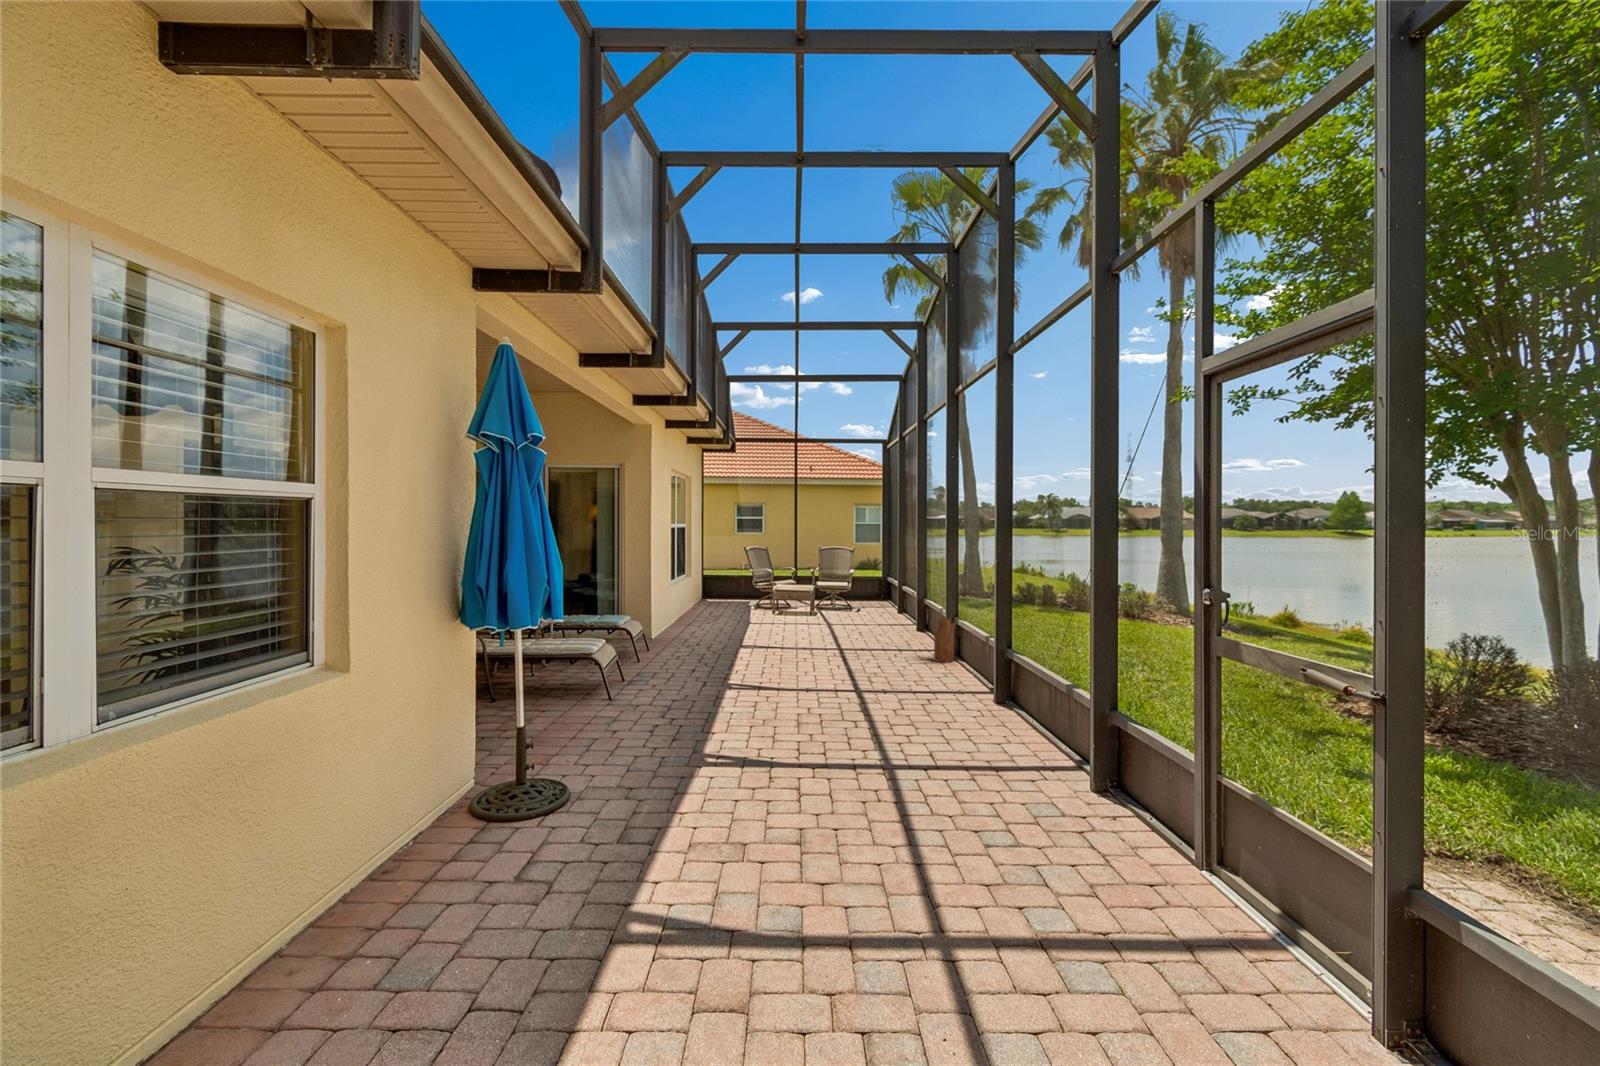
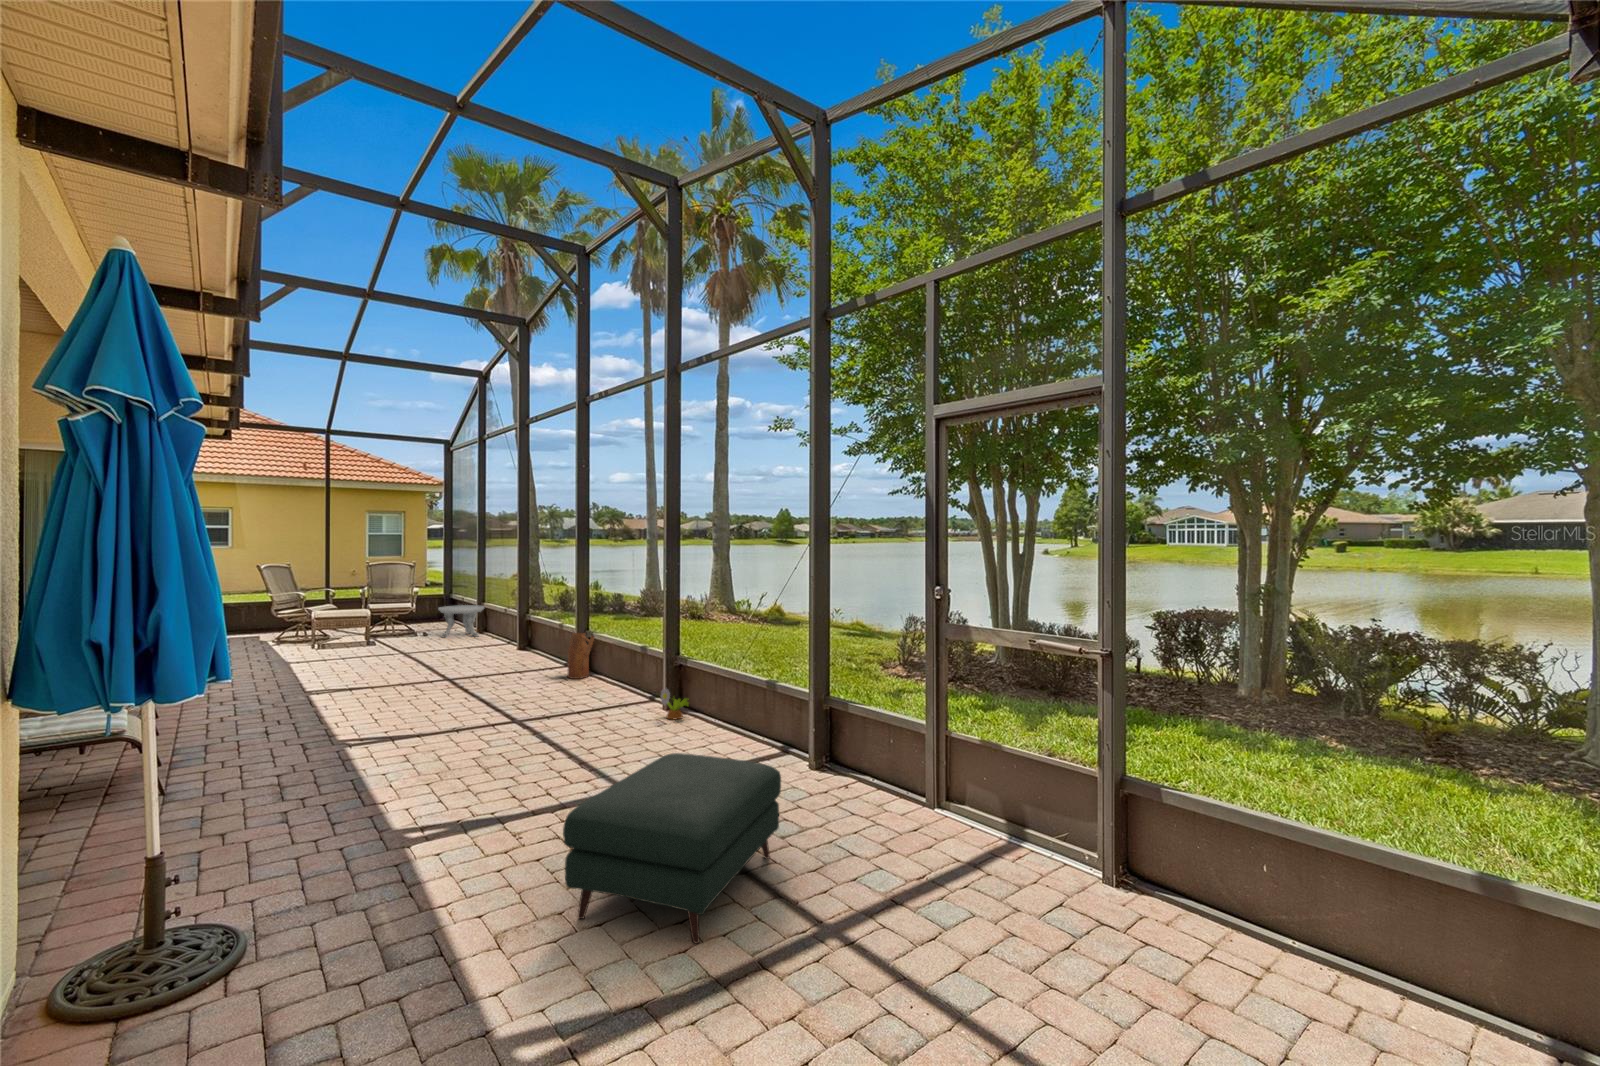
side table: none [863,587,901,616] -> present [438,605,484,637]
decorative plant: none [981,678,1013,713] -> present [661,689,688,719]
ottoman: none [742,733,966,904] -> present [563,753,781,944]

